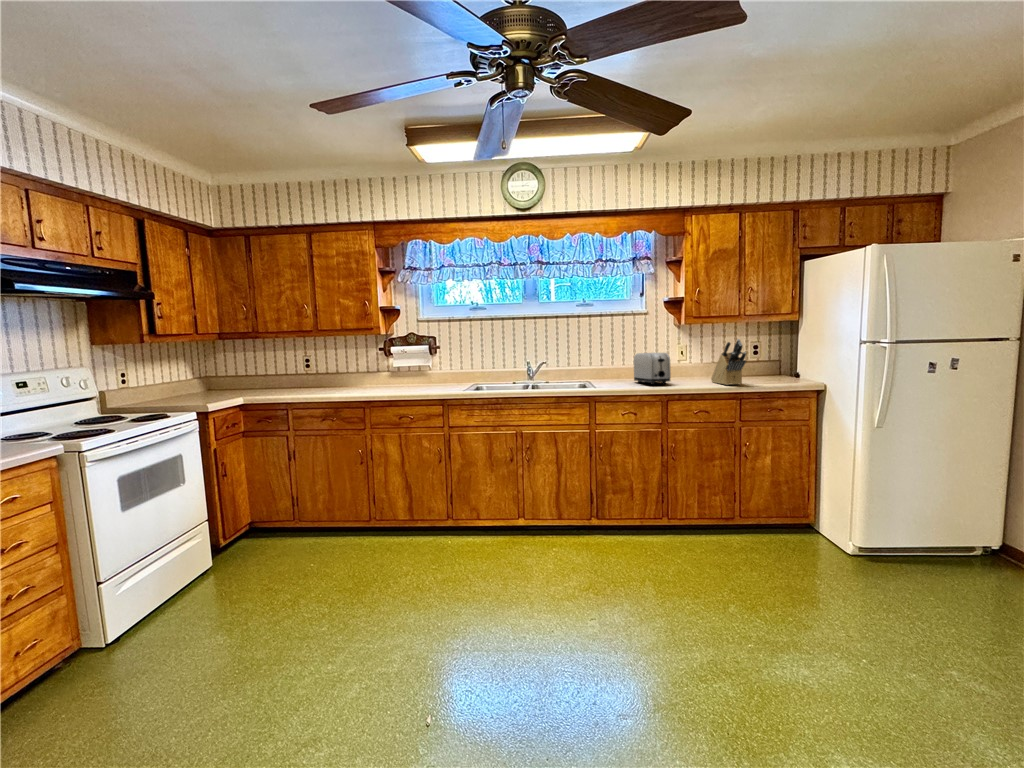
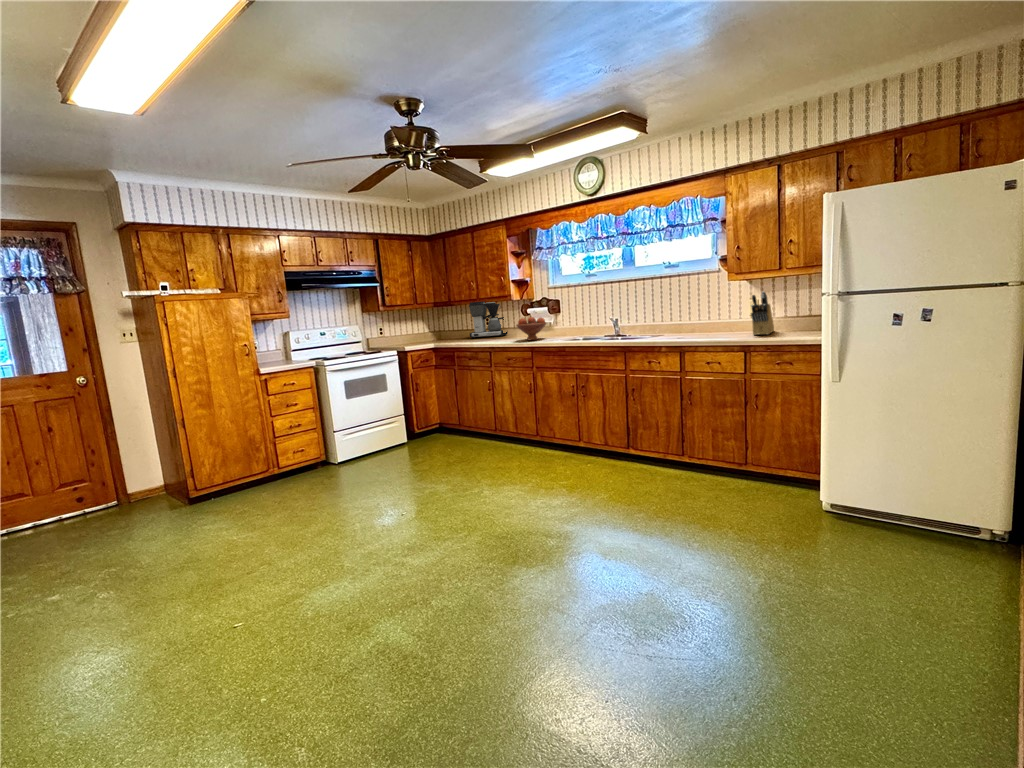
coffee maker: none [296,337,352,392] -> present [469,302,508,338]
toaster: present [634,353,671,385] -> none [688,305,712,335]
fruit bowl: none [409,361,453,393] -> present [516,317,546,340]

